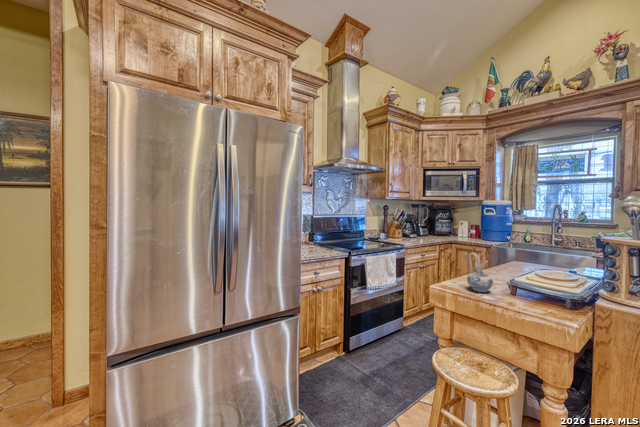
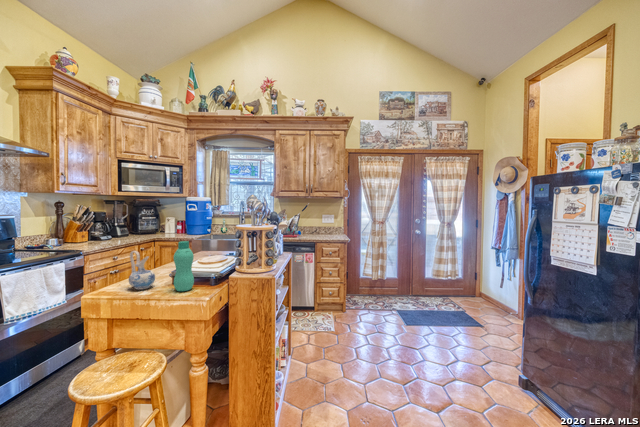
bottle: none [518,250,545,307] -> present [174,241,194,291]

